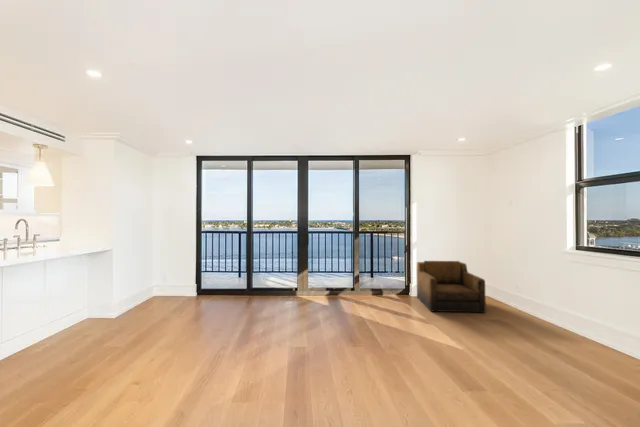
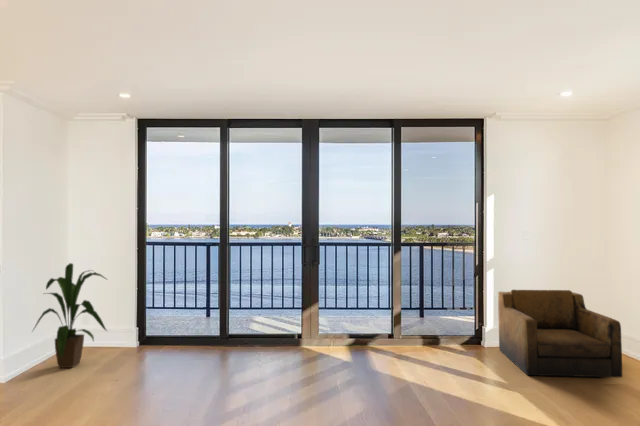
house plant: none [133,245,179,309] -> present [35,263,106,368]

